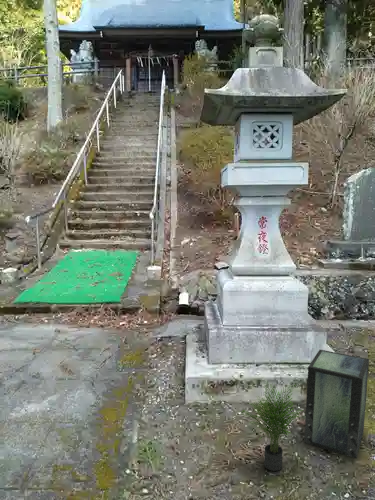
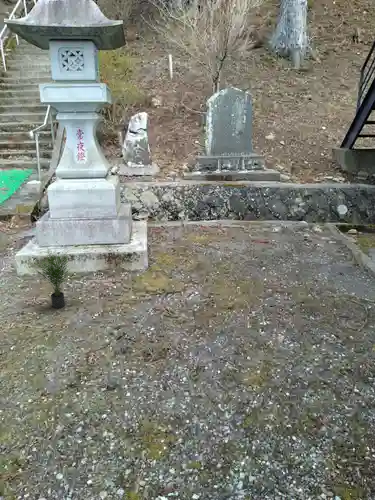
storage box: present [304,350,369,458] -> none [86,229,138,299]

